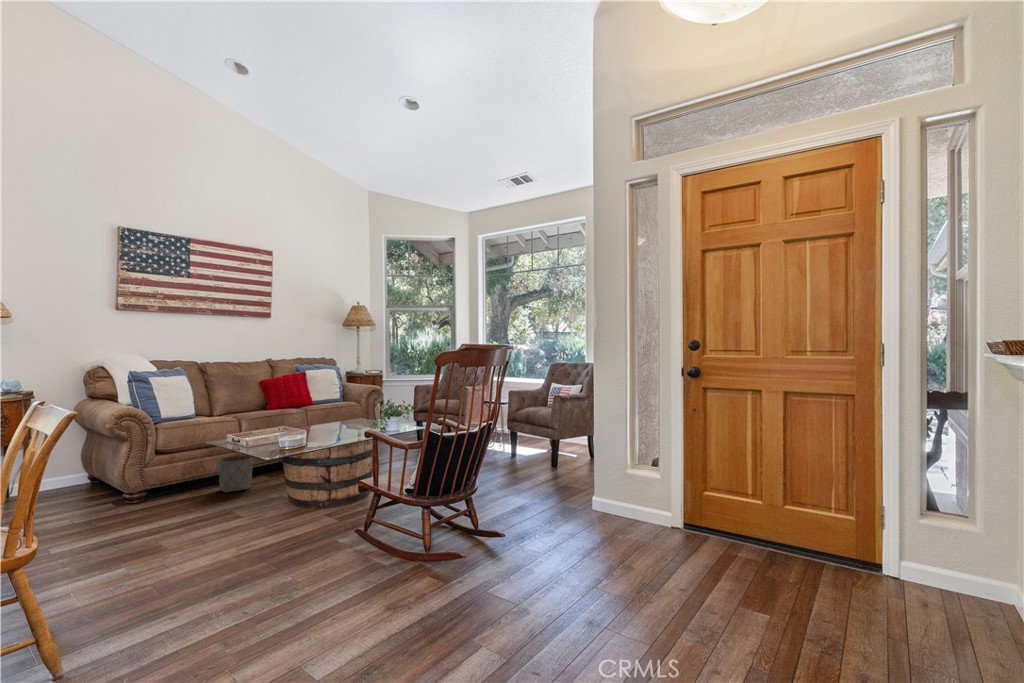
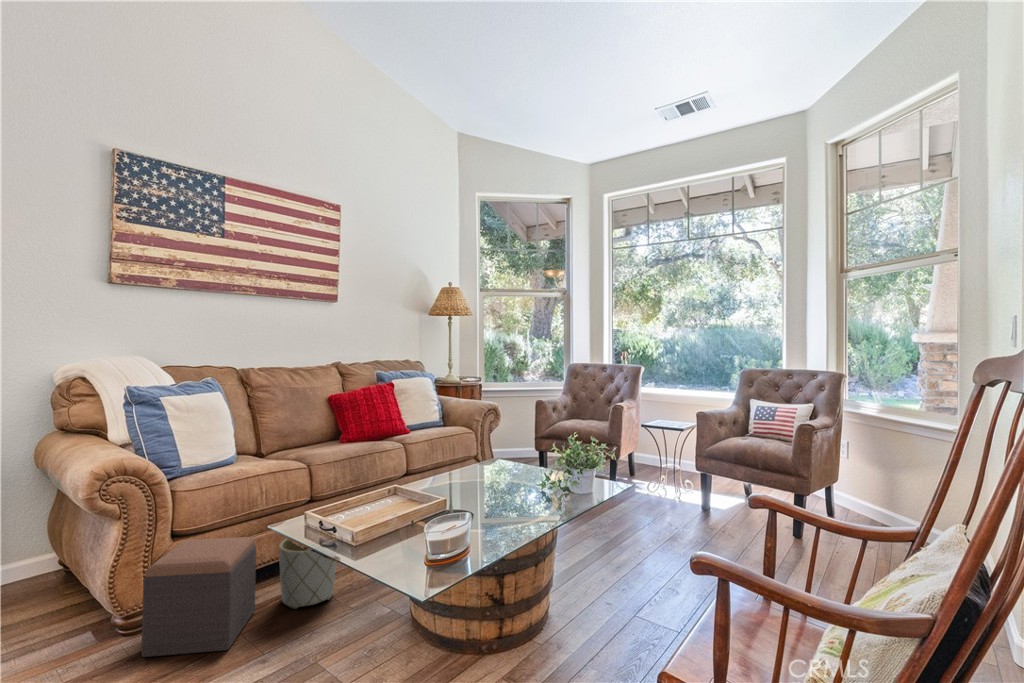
footstool: none [142,453,205,508] -> present [142,537,256,657]

